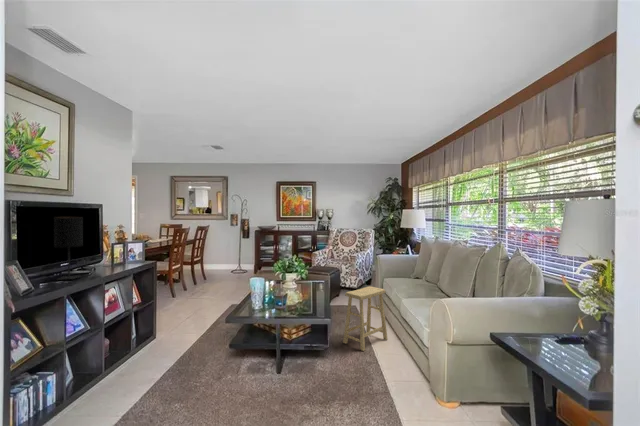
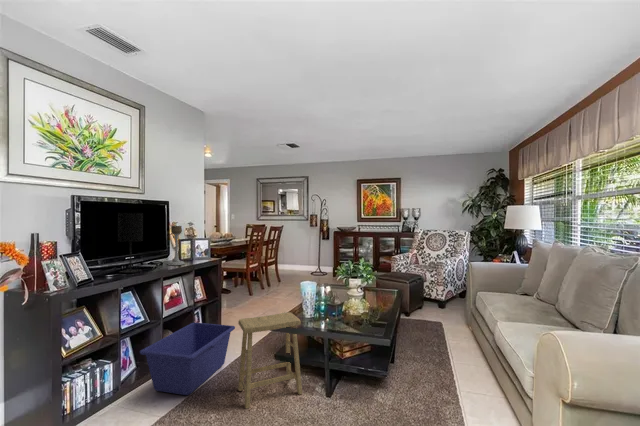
candle holder: none [104,229,124,270] -> present [168,226,185,265]
footstool: present [343,286,388,351] -> present [238,312,302,409]
storage bin: none [87,325,181,396] -> present [140,323,235,395]

